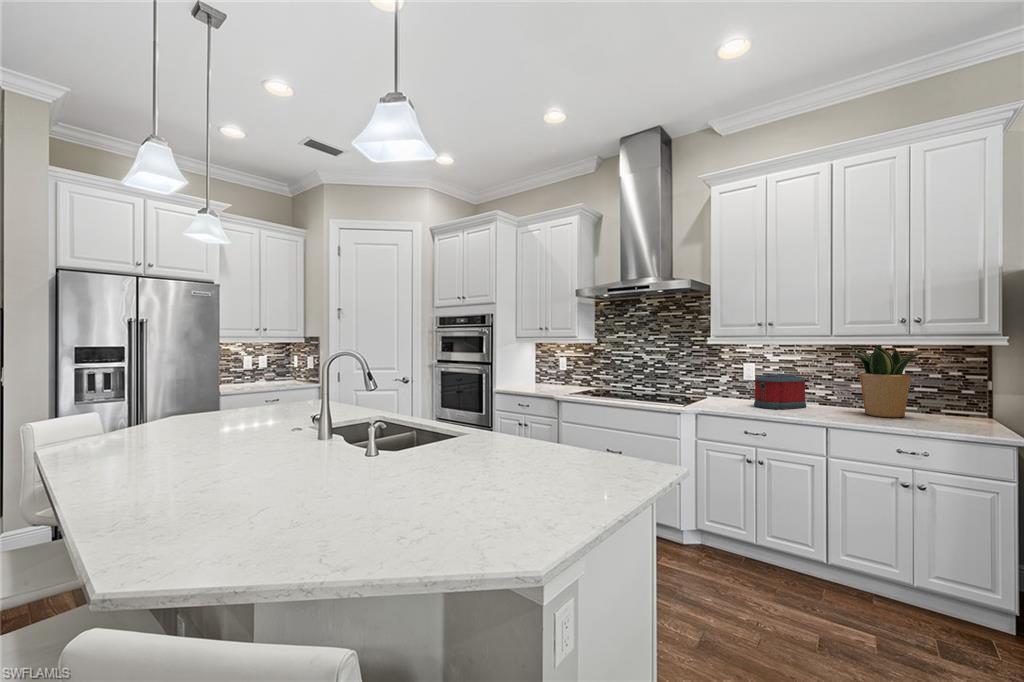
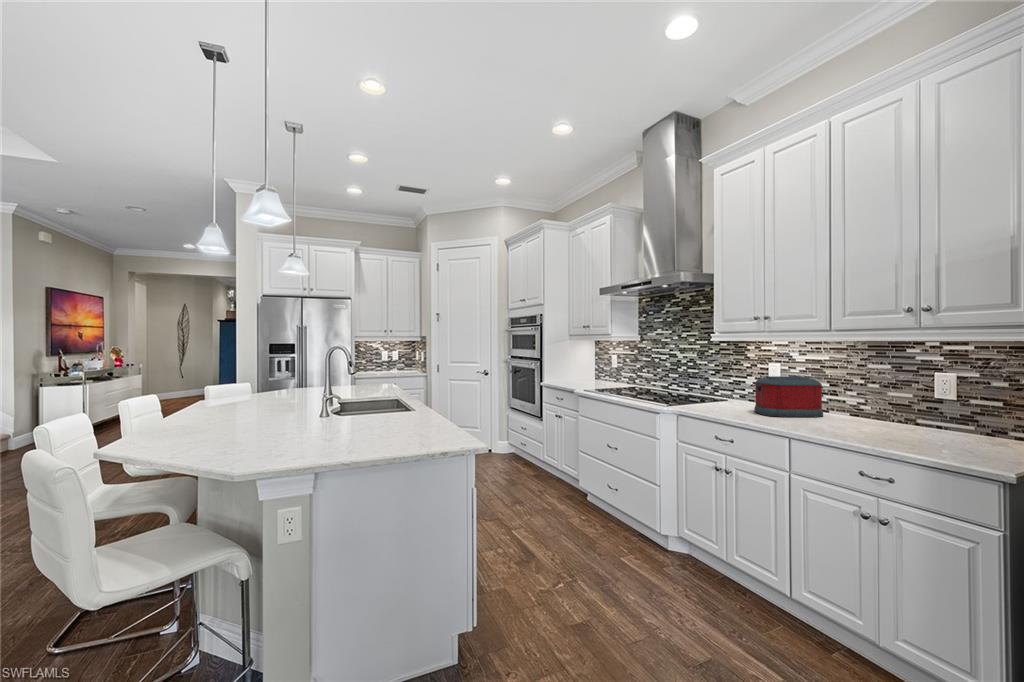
potted plant: present [849,345,928,418] -> none [852,340,956,437]

